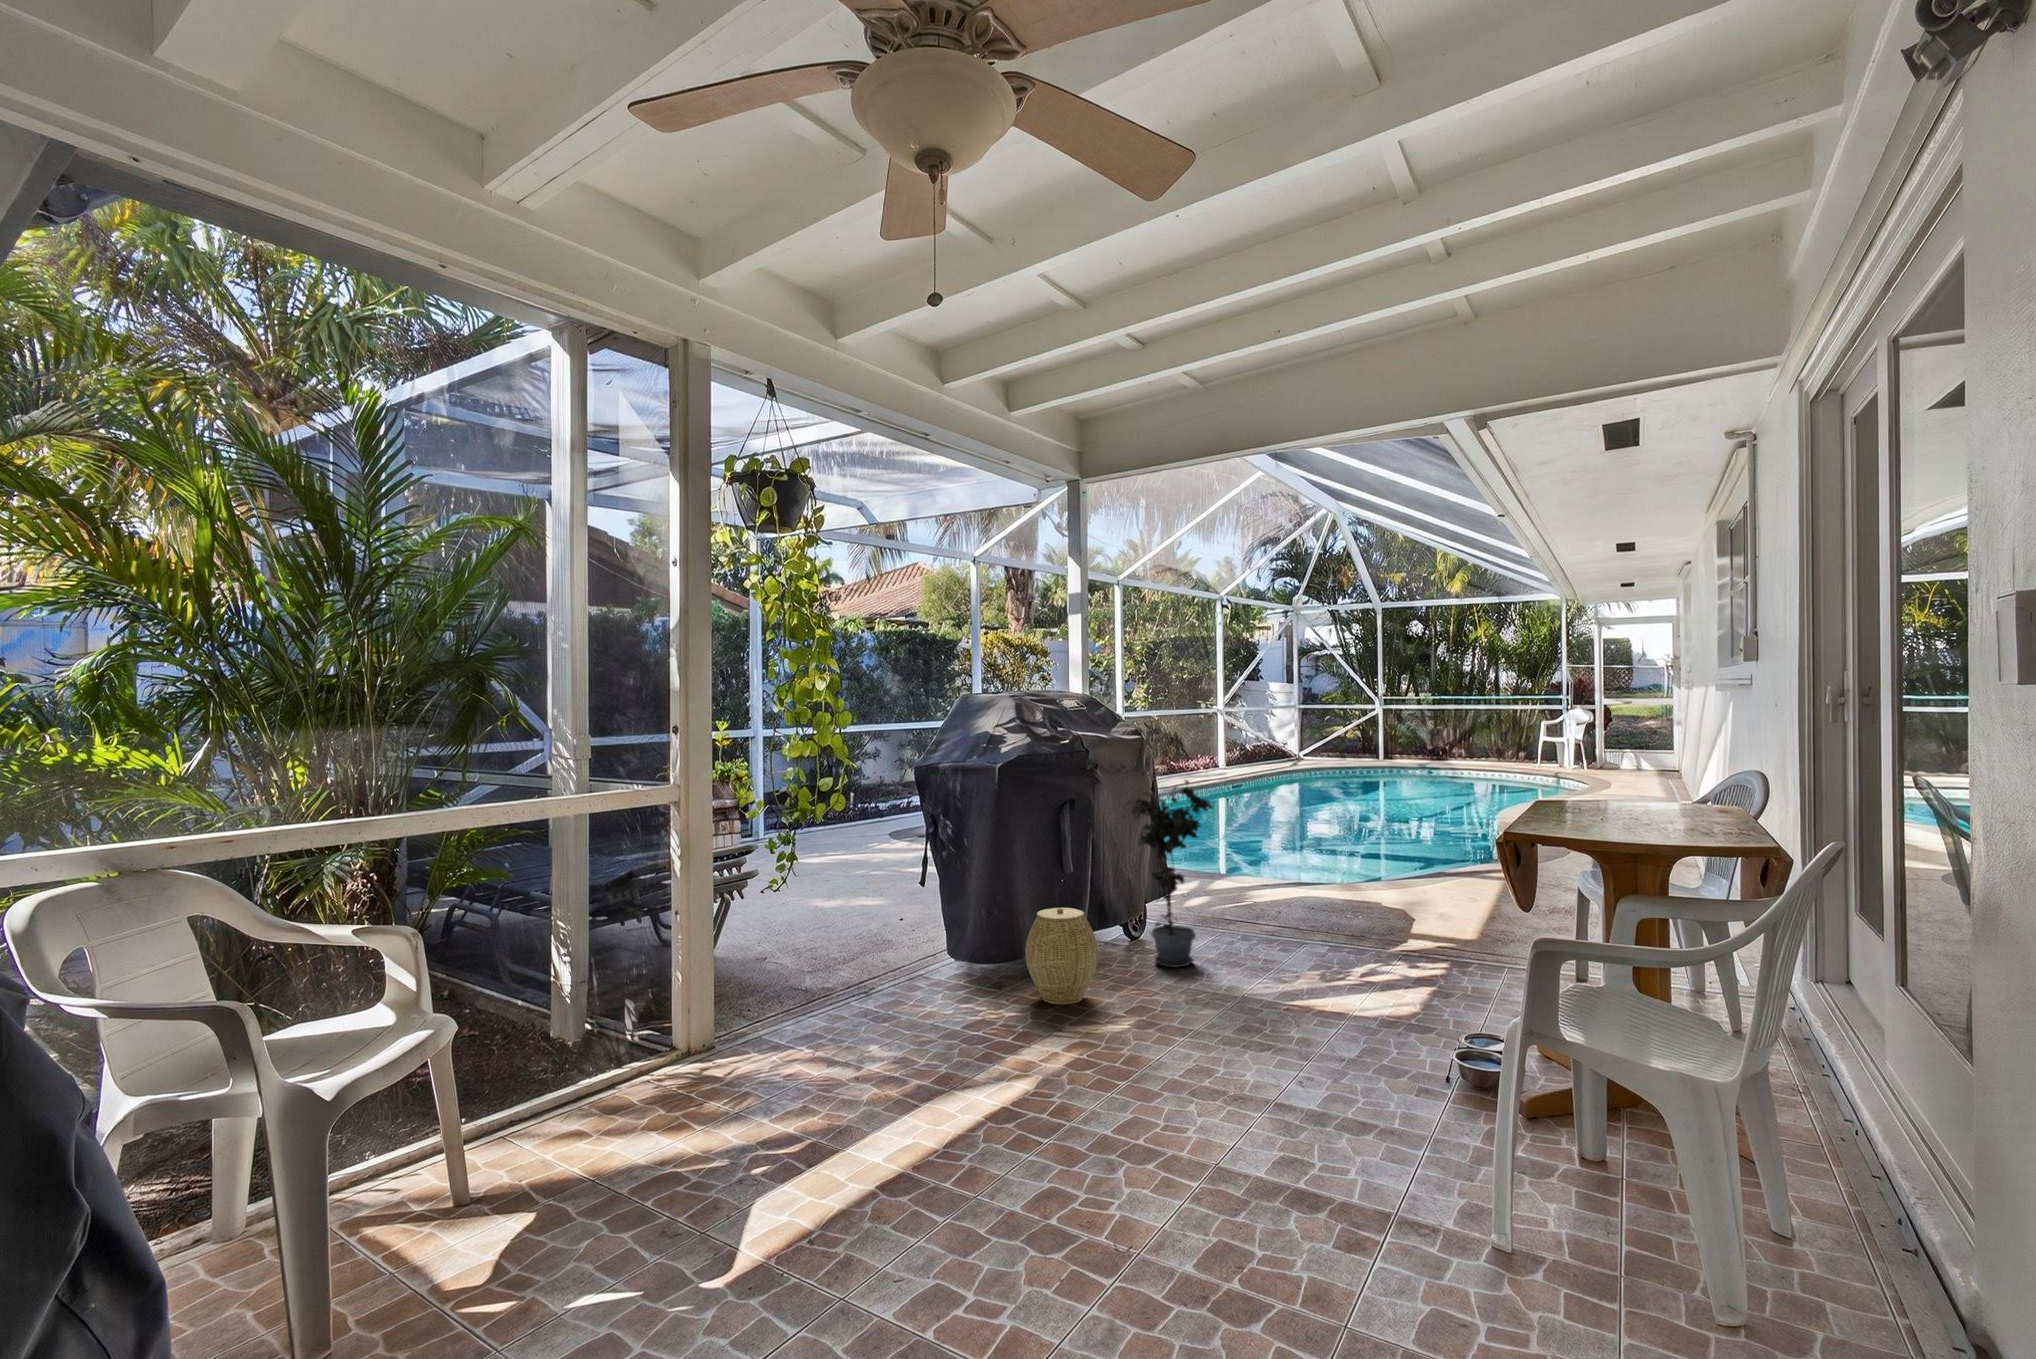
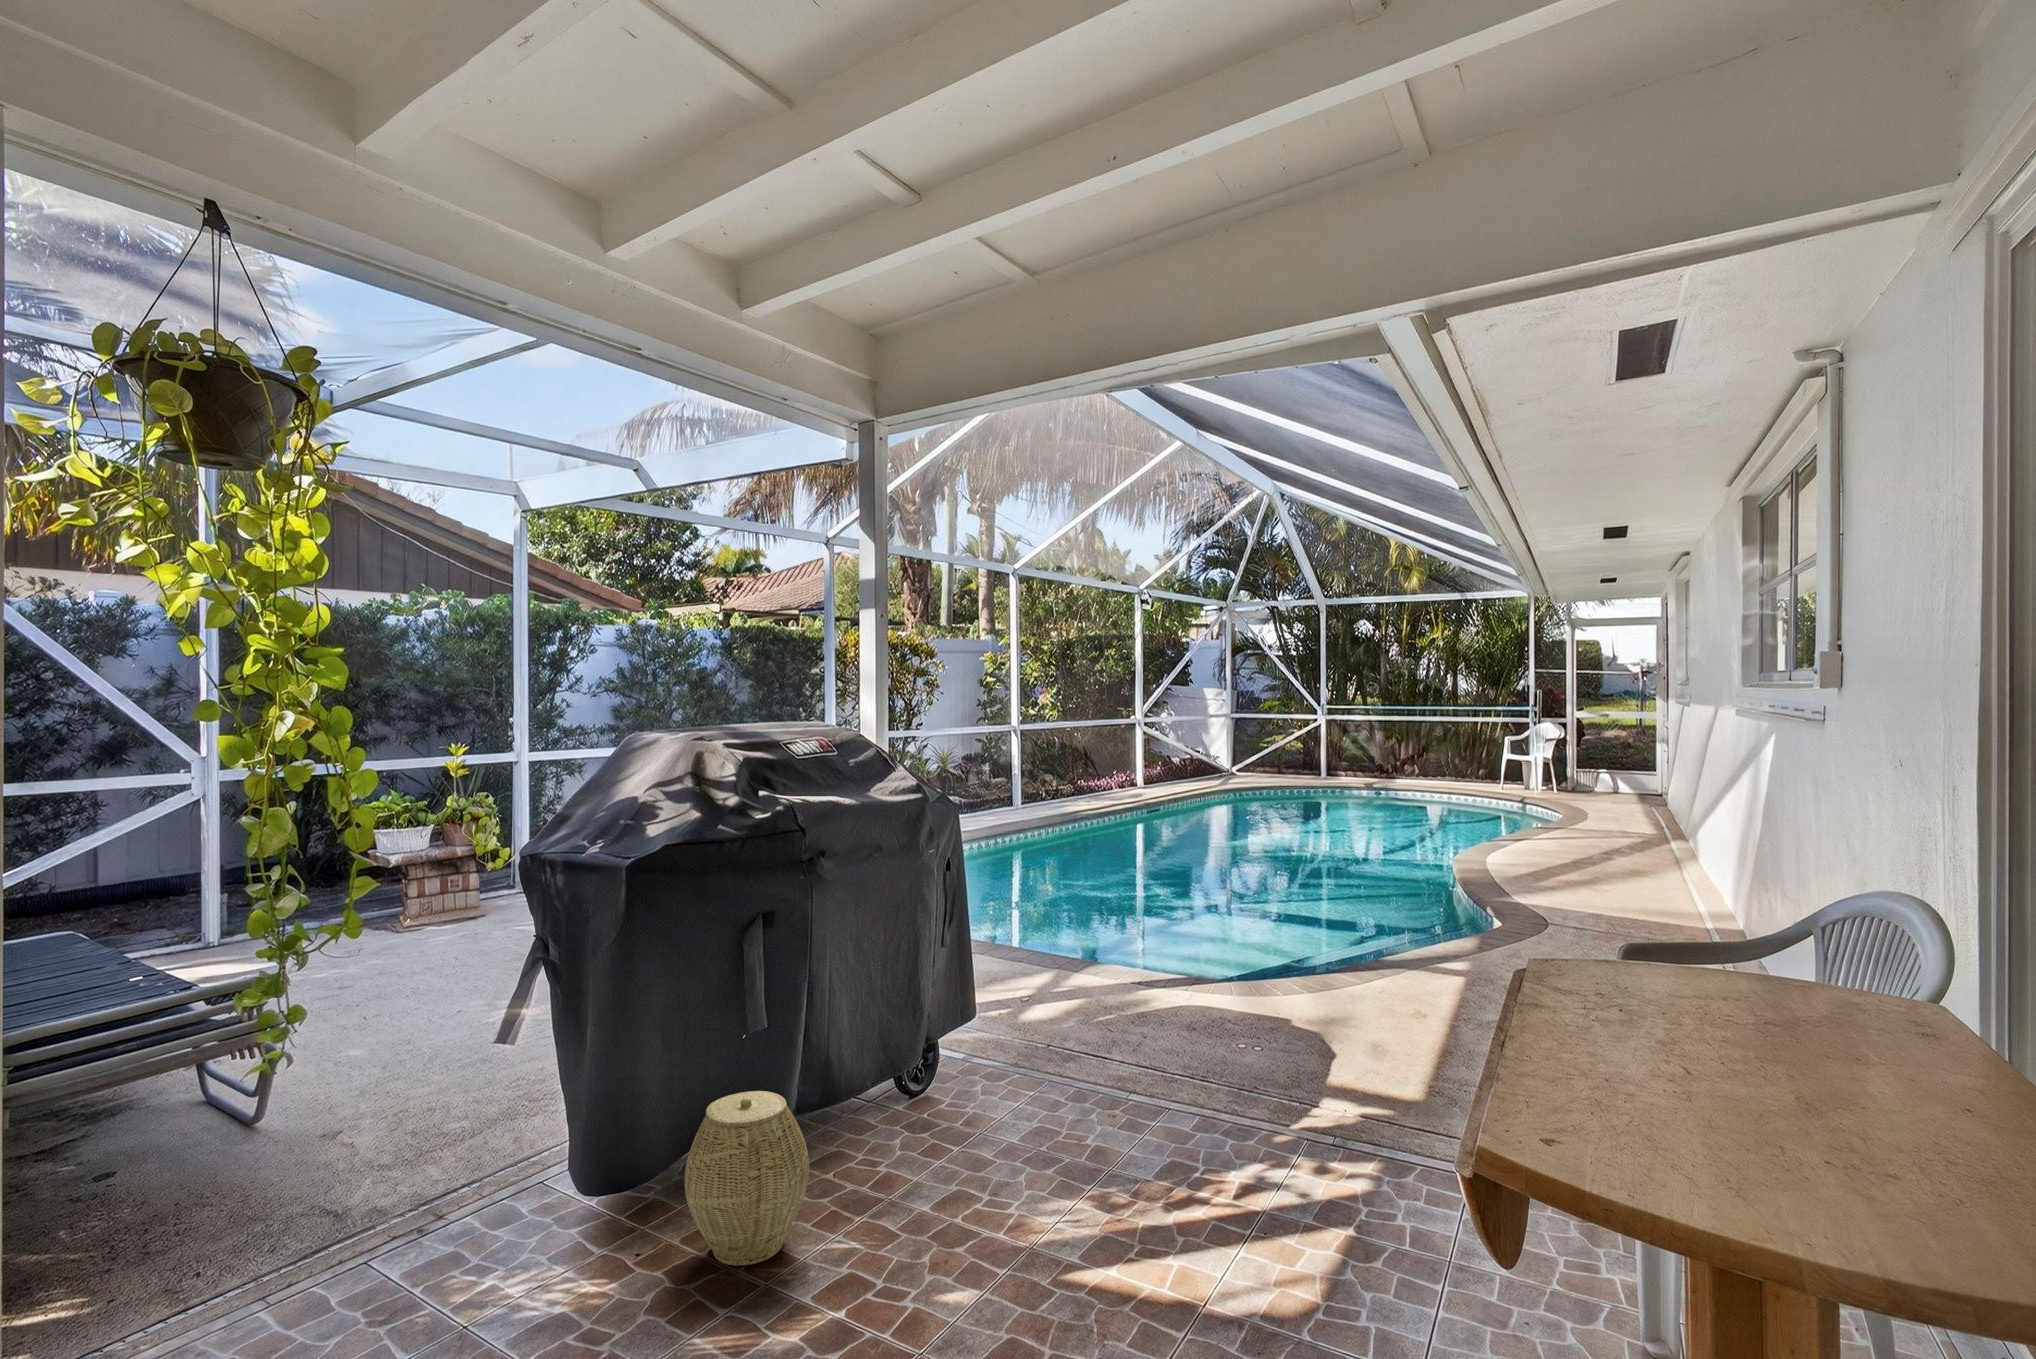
potted plant: present [1127,780,1212,967] -> none [890,869,1035,1164]

